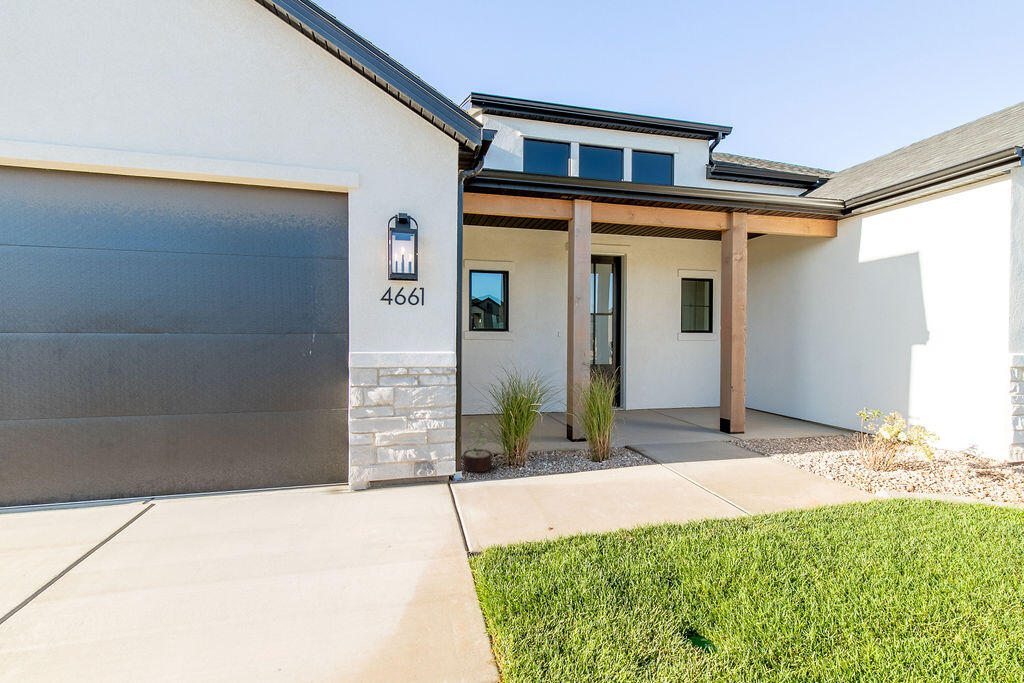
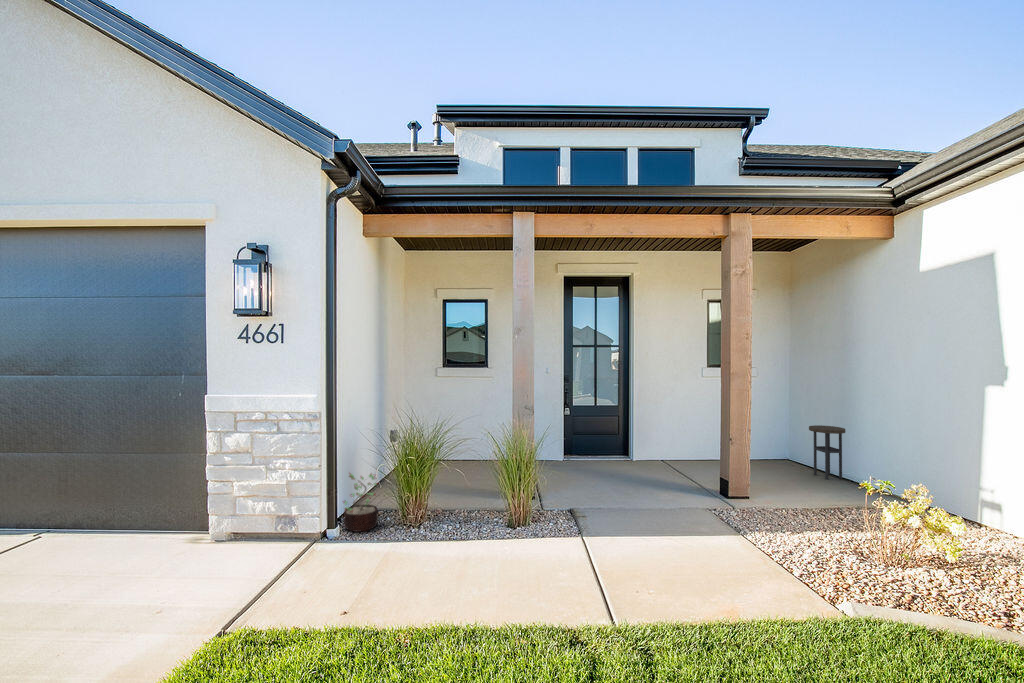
side table: none [767,381,794,421] -> present [809,425,846,479]

